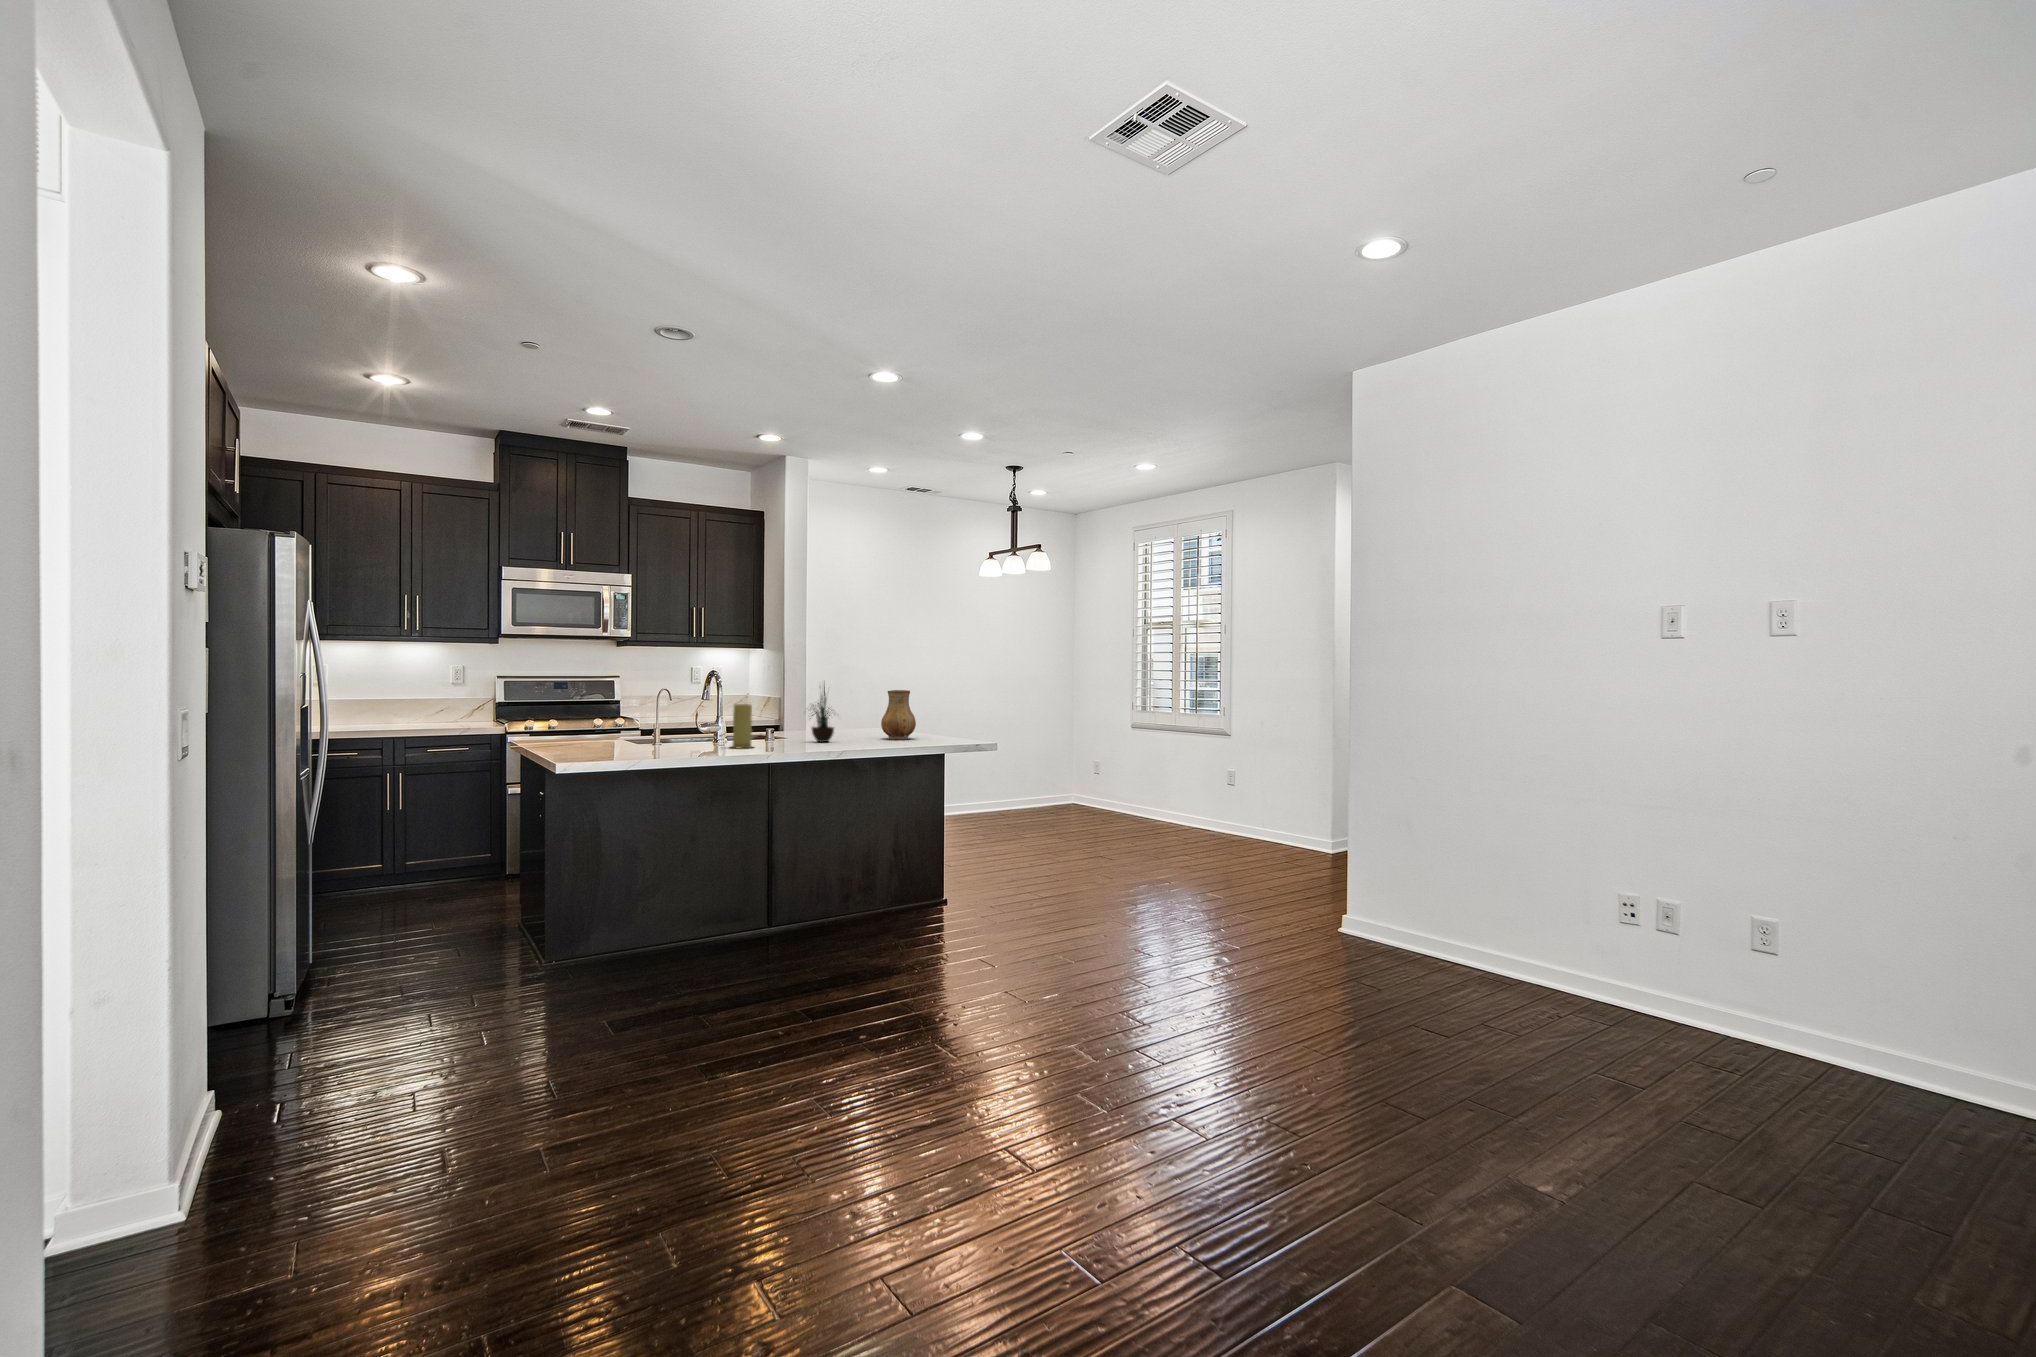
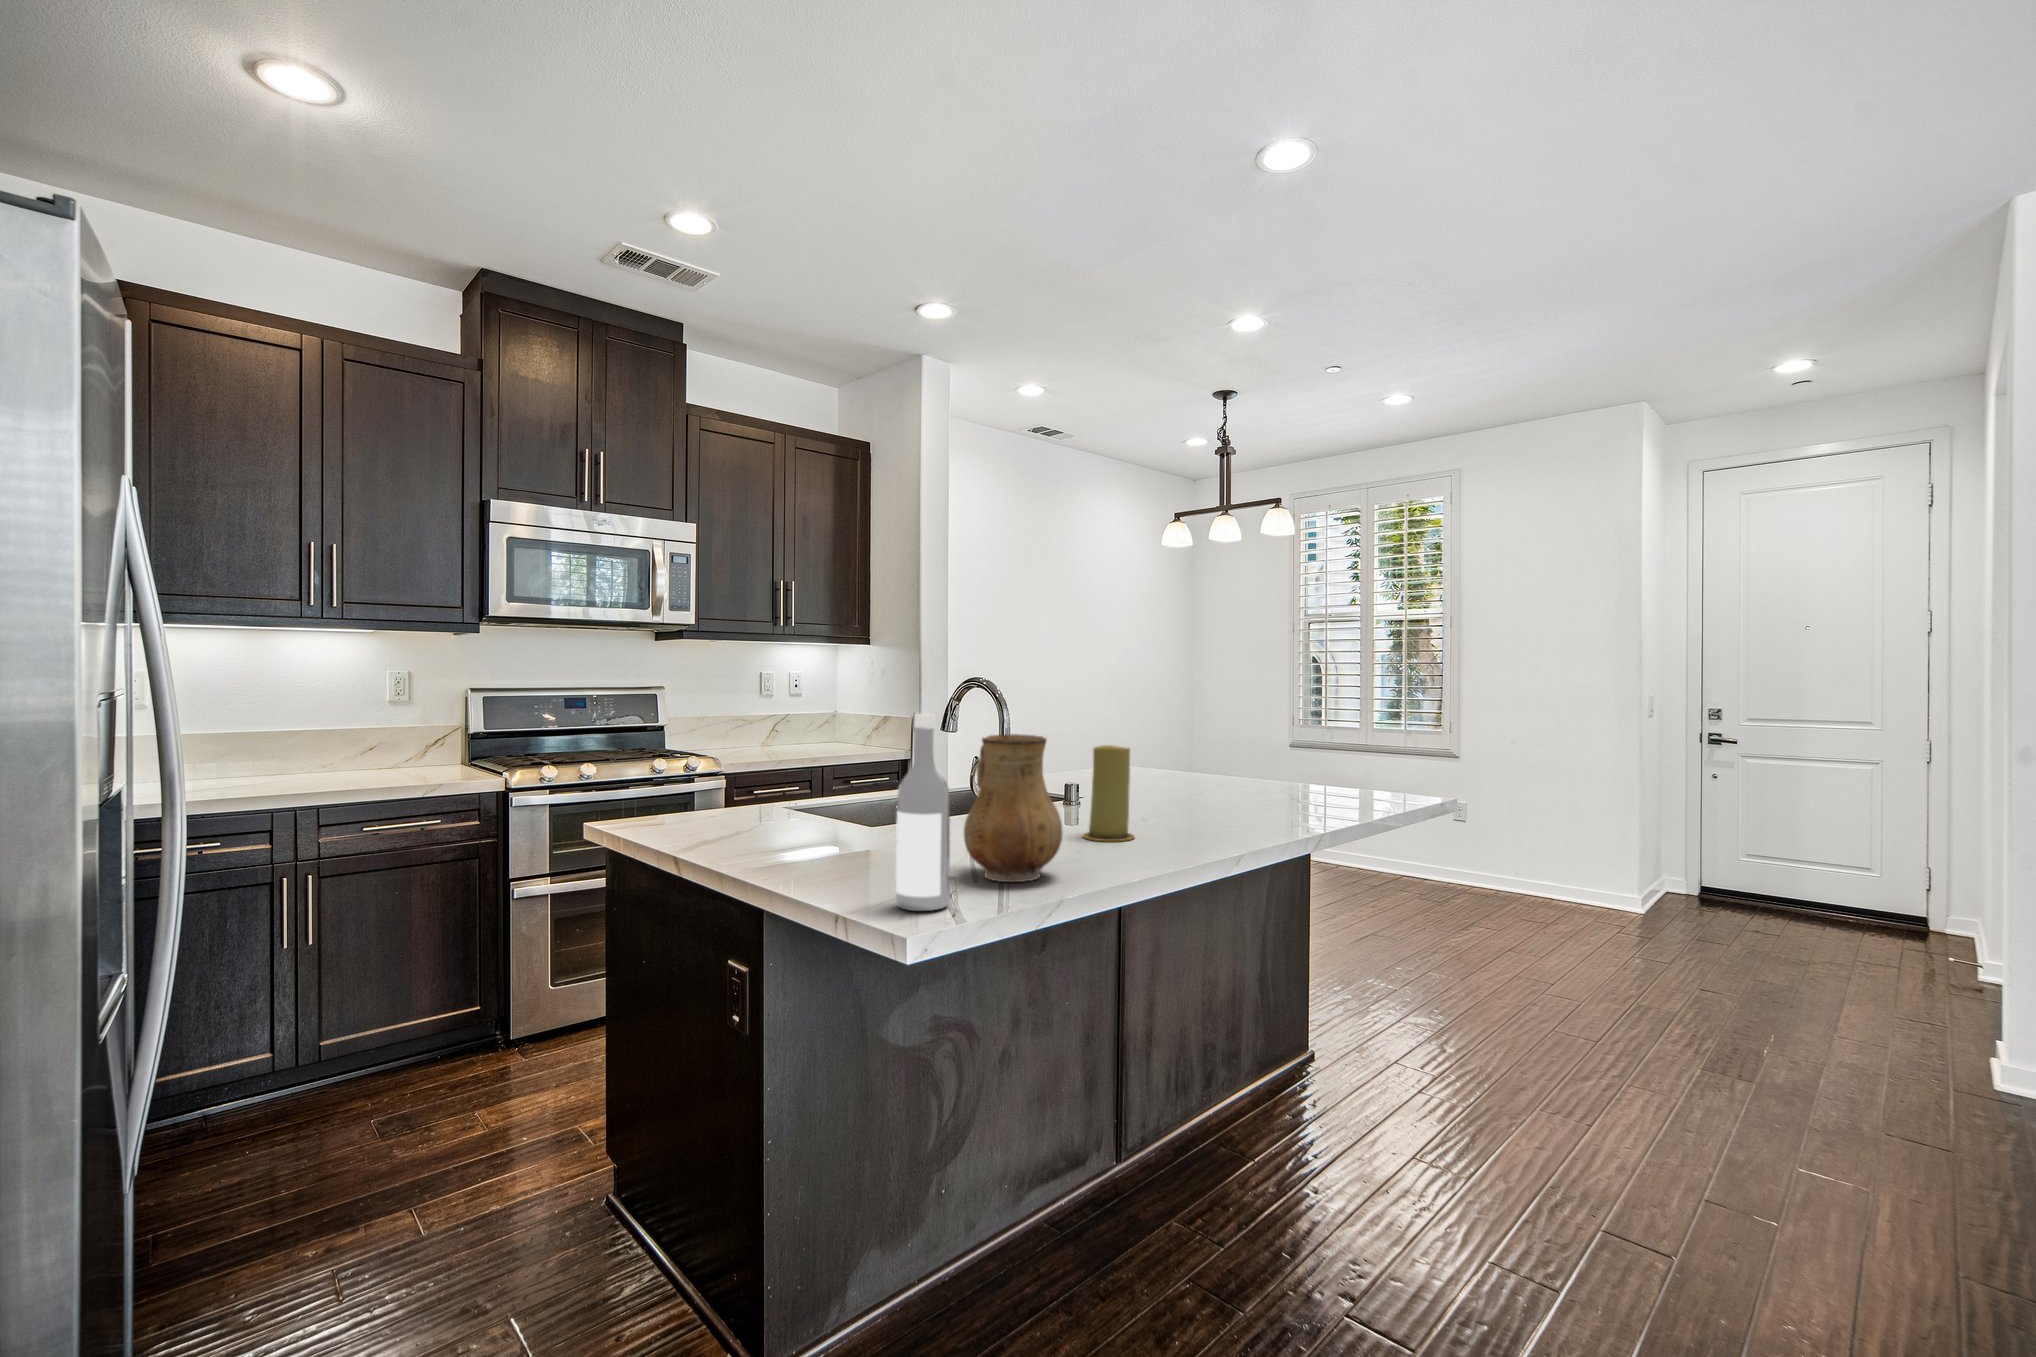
wine bottle: none [587,684,609,759] -> present [896,714,950,911]
potted plant: present [810,685,834,742] -> none [1154,677,1225,812]
ceramic pitcher: present [881,690,916,739] -> present [964,734,1063,882]

